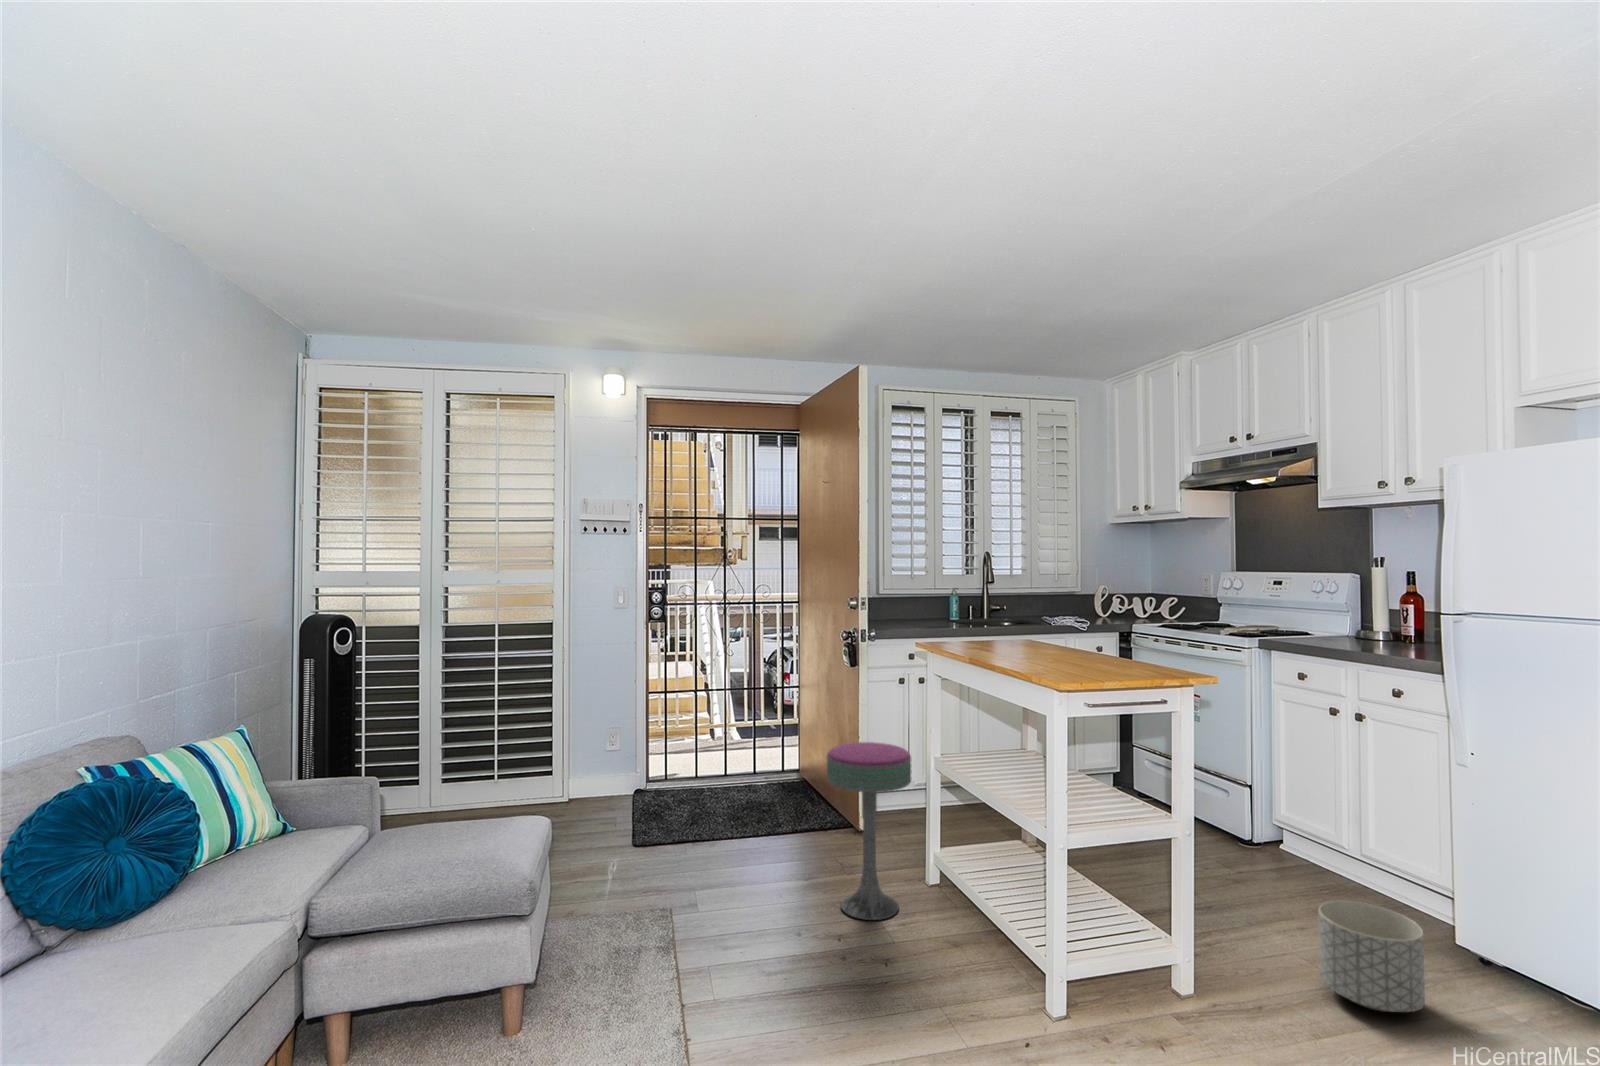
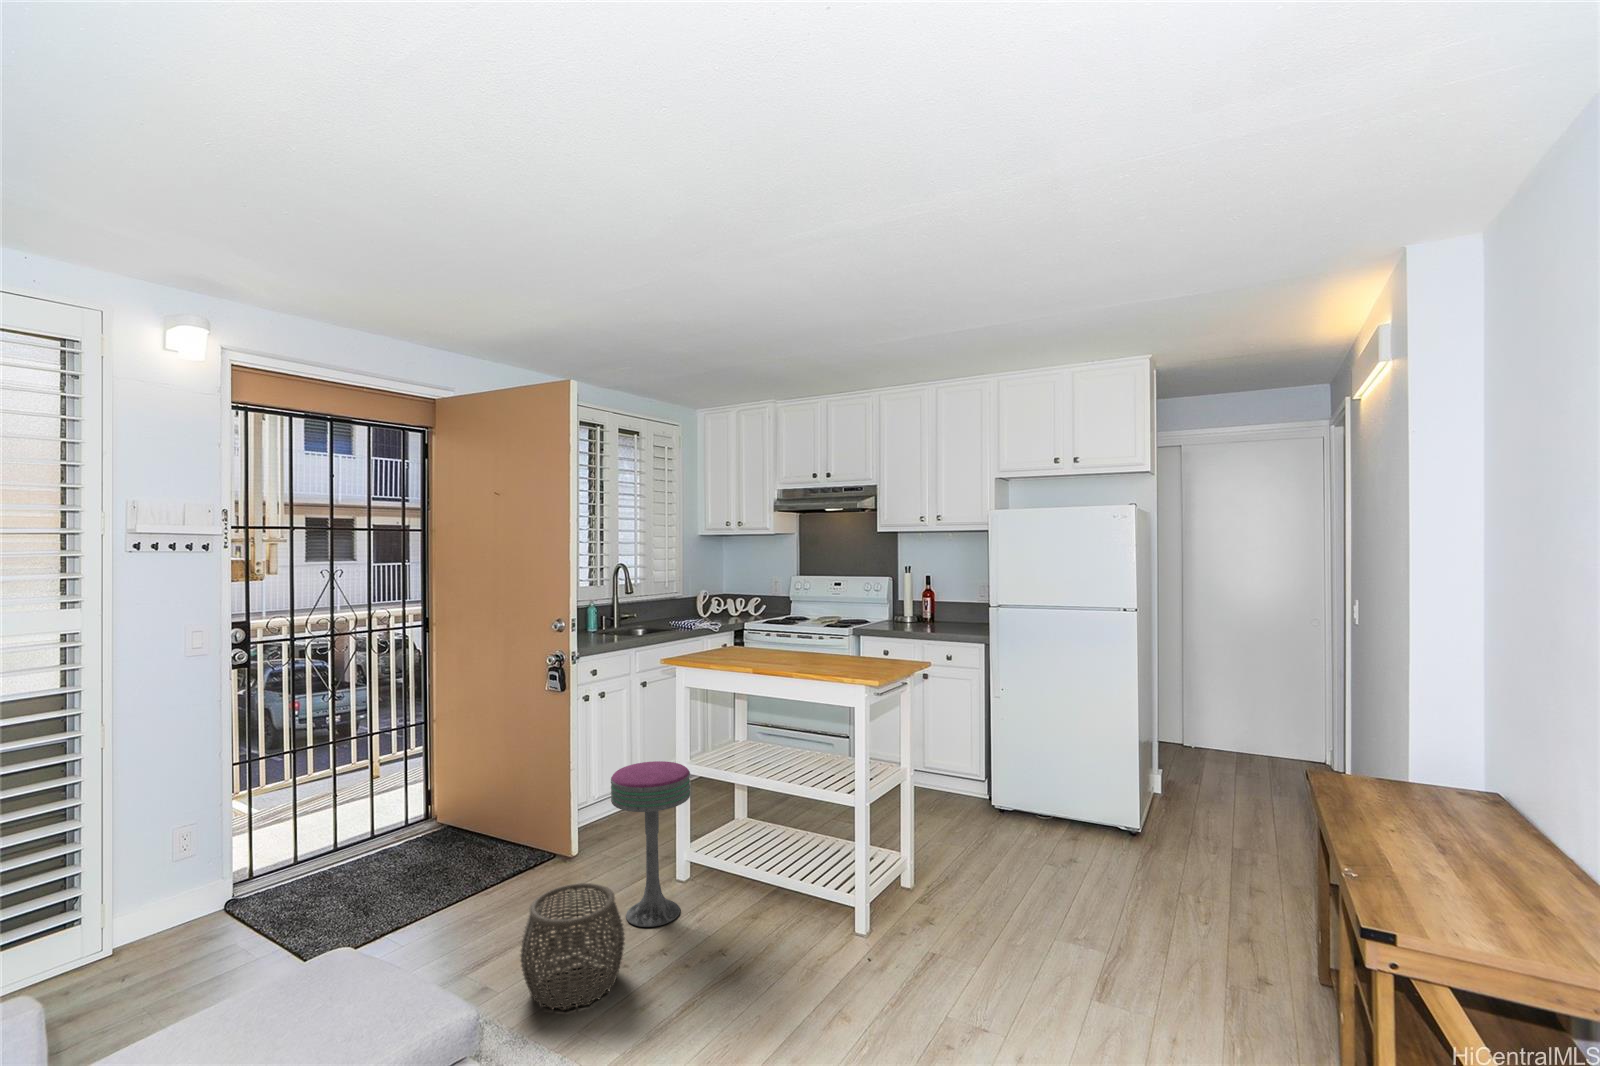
woven basket: none [690,838,792,958] -> present [520,883,625,1010]
planter: present [1319,901,1425,1012] -> none [953,793,1007,856]

